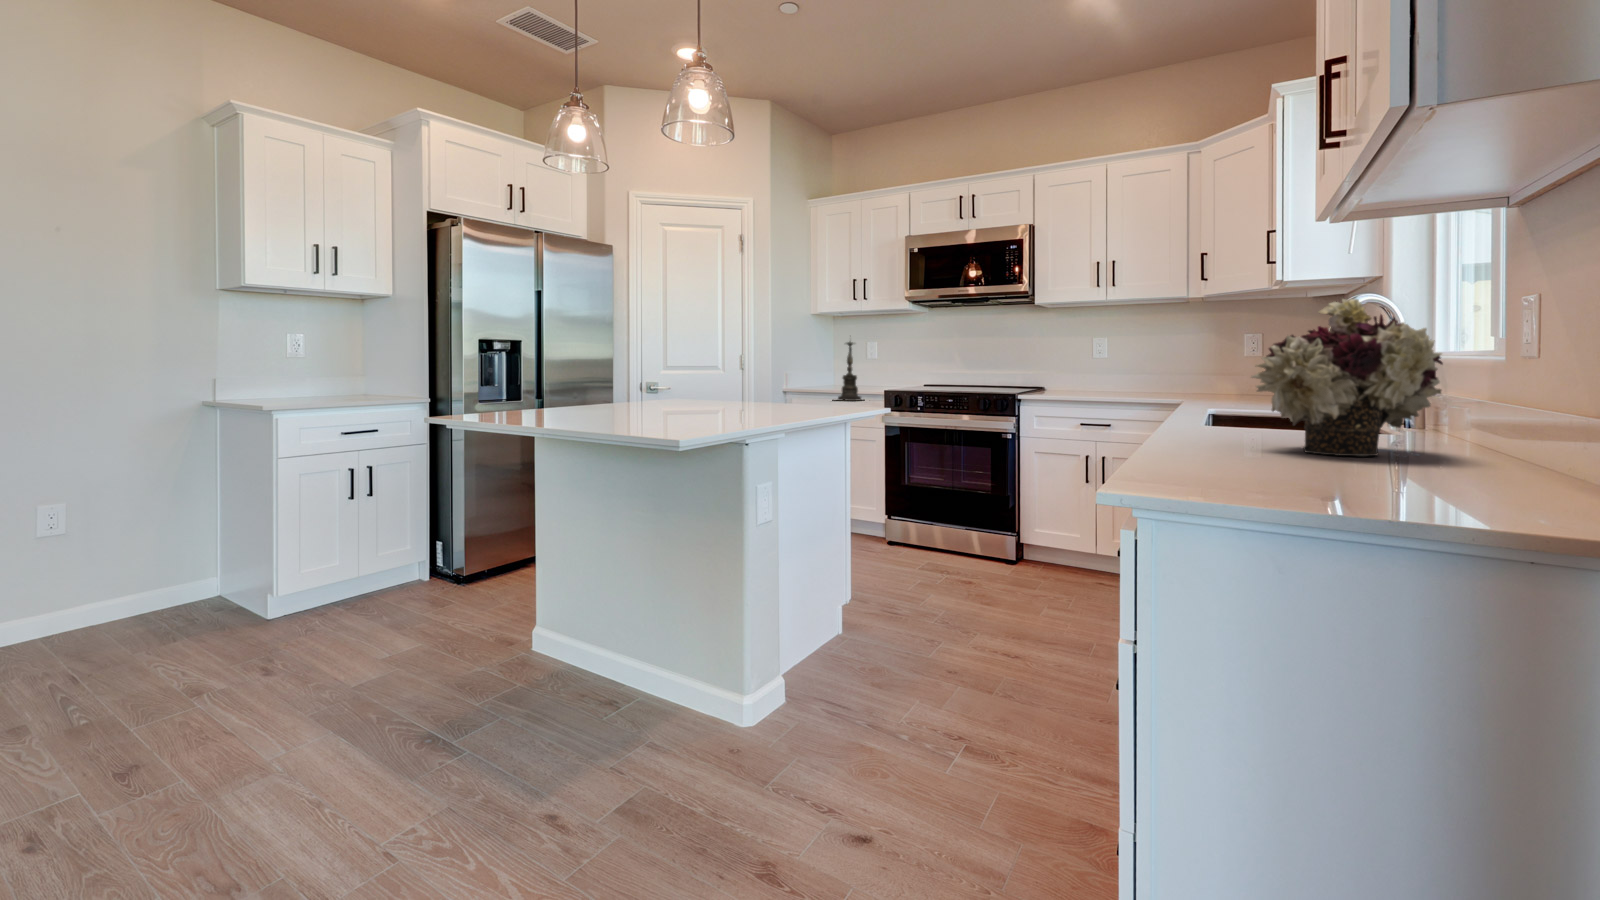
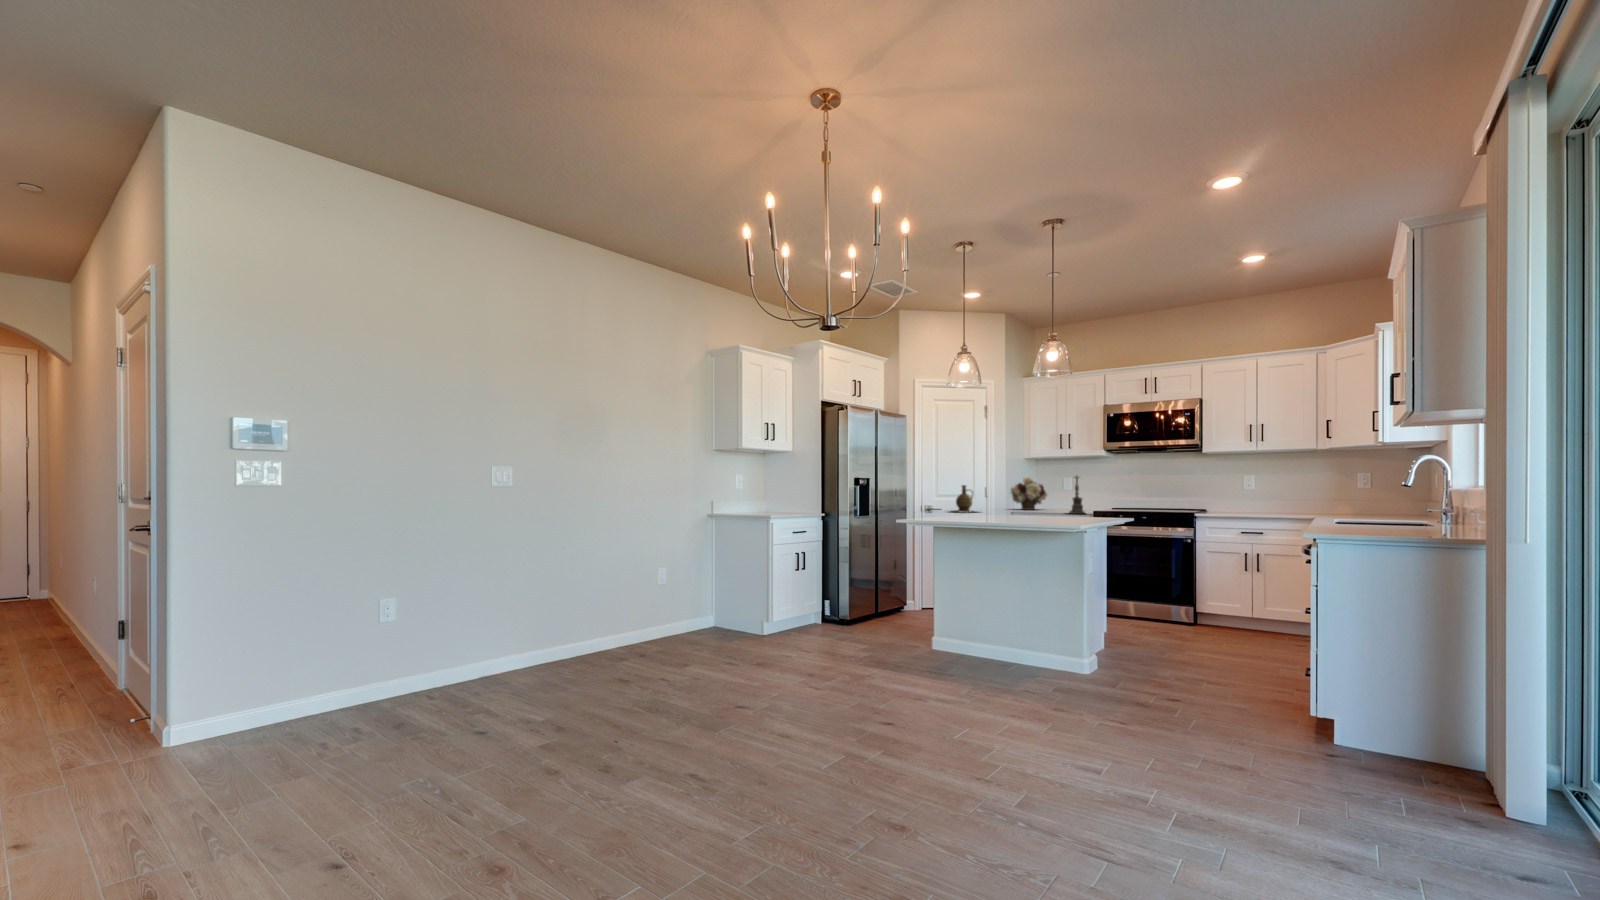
flower arrangement: present [1251,299,1443,456] -> present [1011,477,1048,510]
ceramic jug: none [654,358,716,401] -> present [952,485,972,513]

